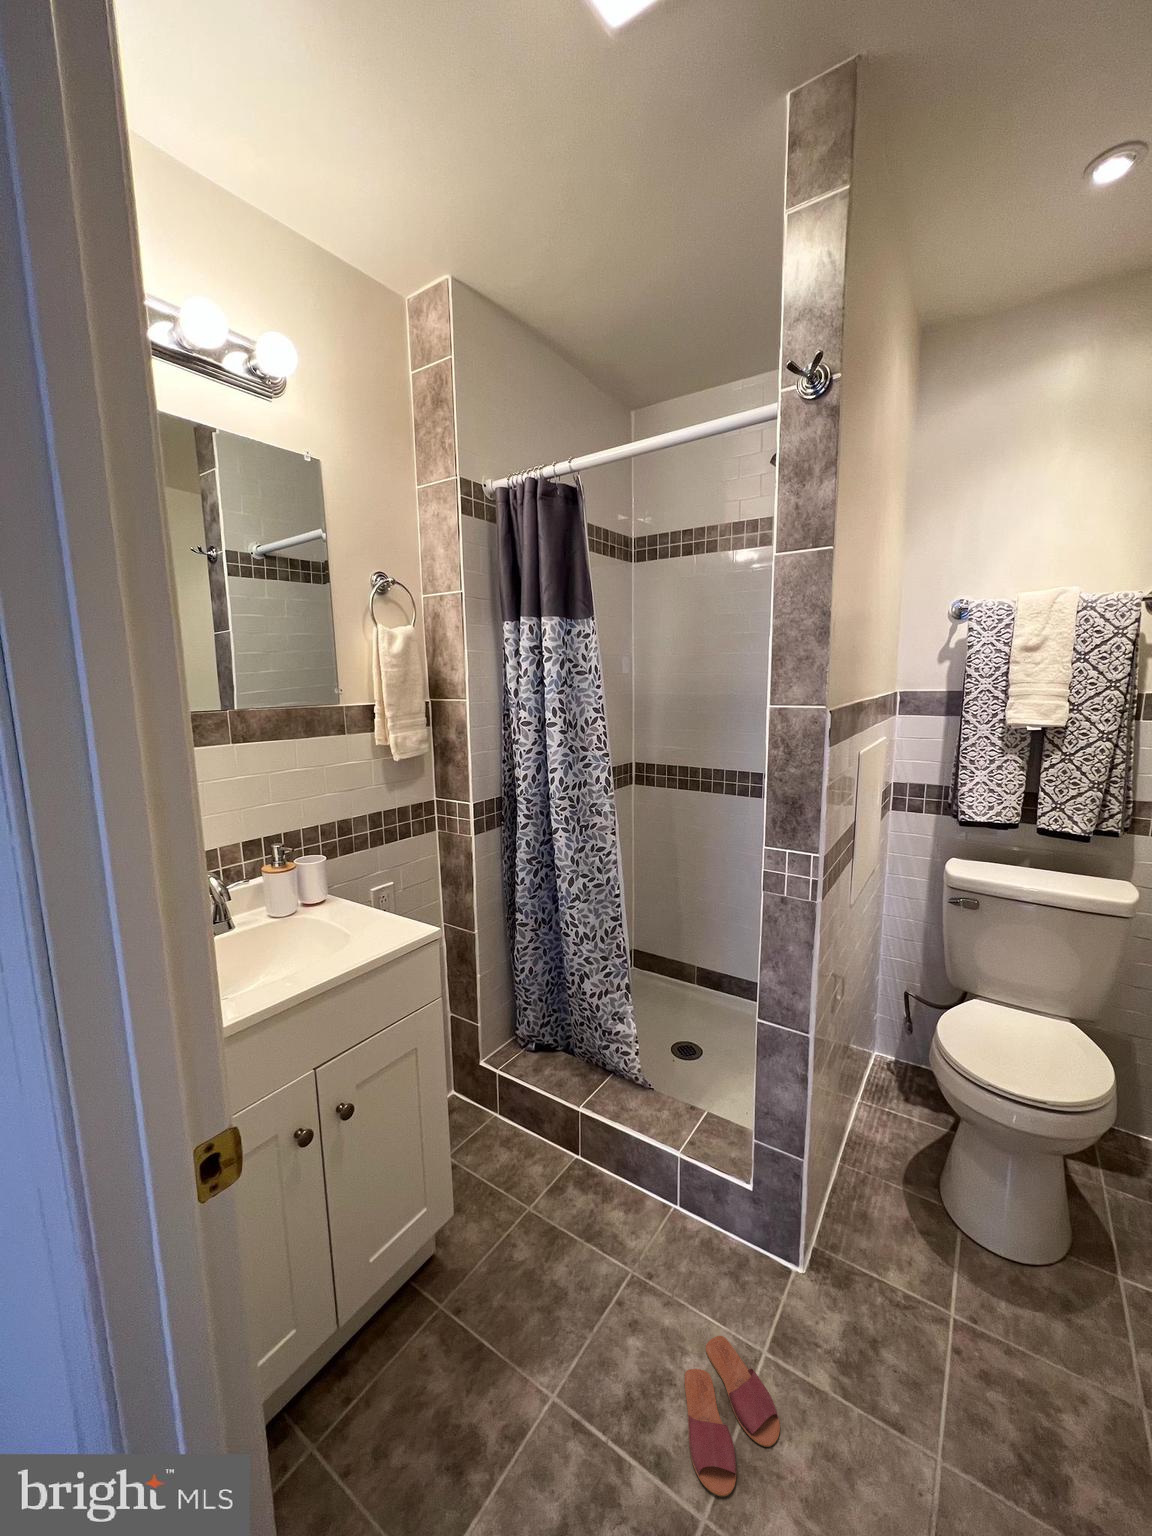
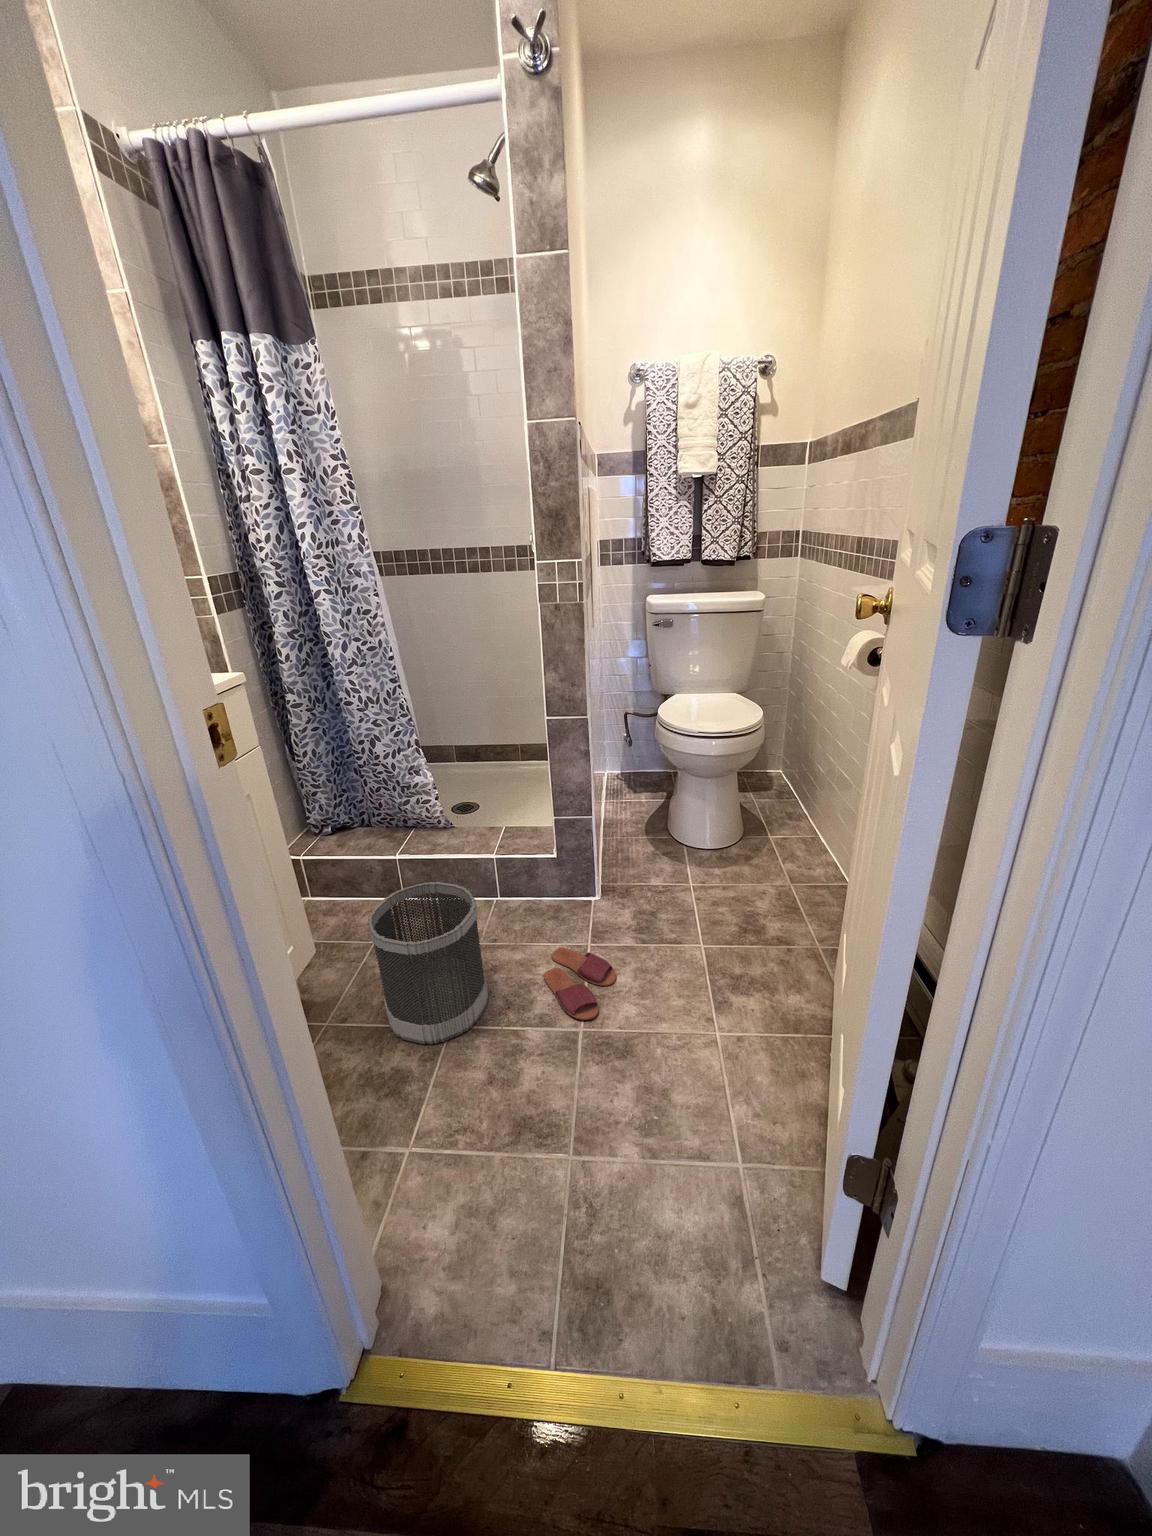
wastebasket: none [494,1187,613,1414] -> present [367,882,488,1044]

